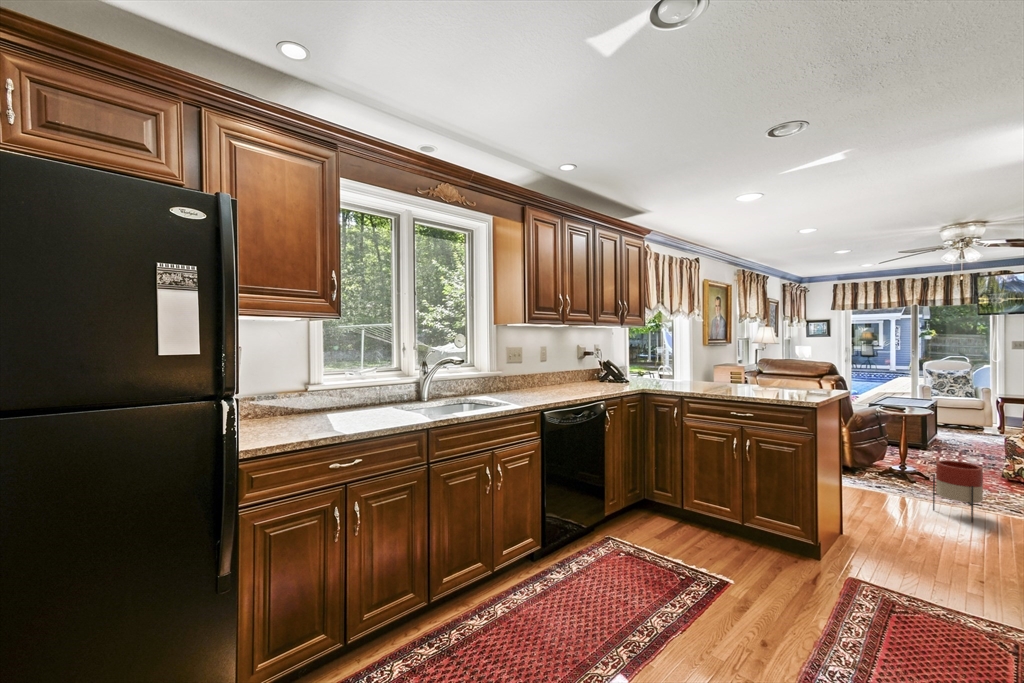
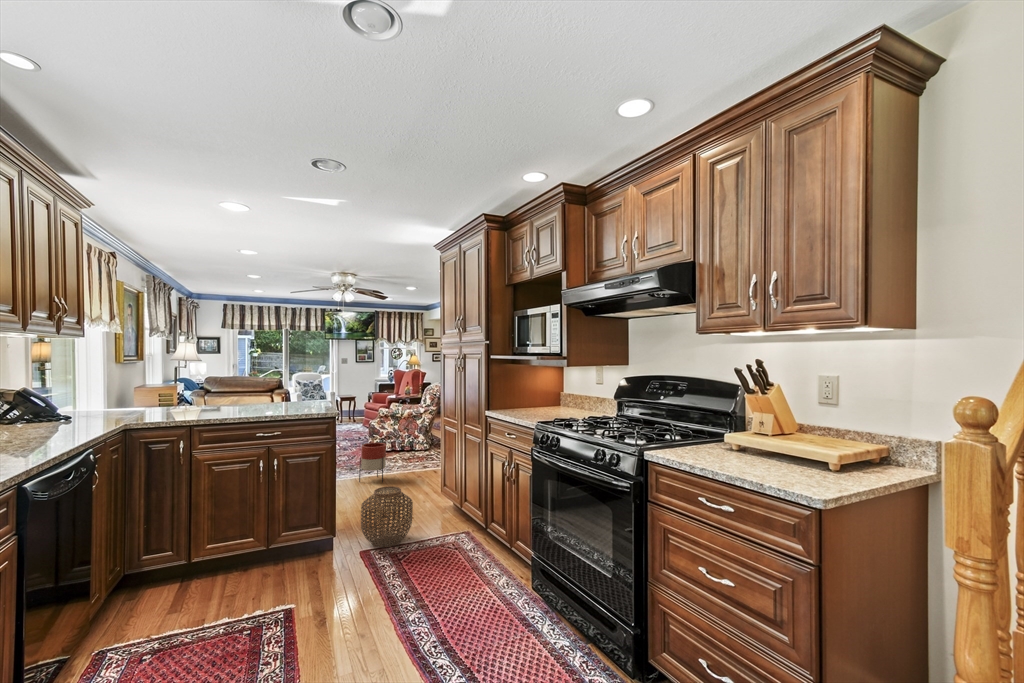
woven basket: none [852,511,938,596] -> present [361,486,413,548]

